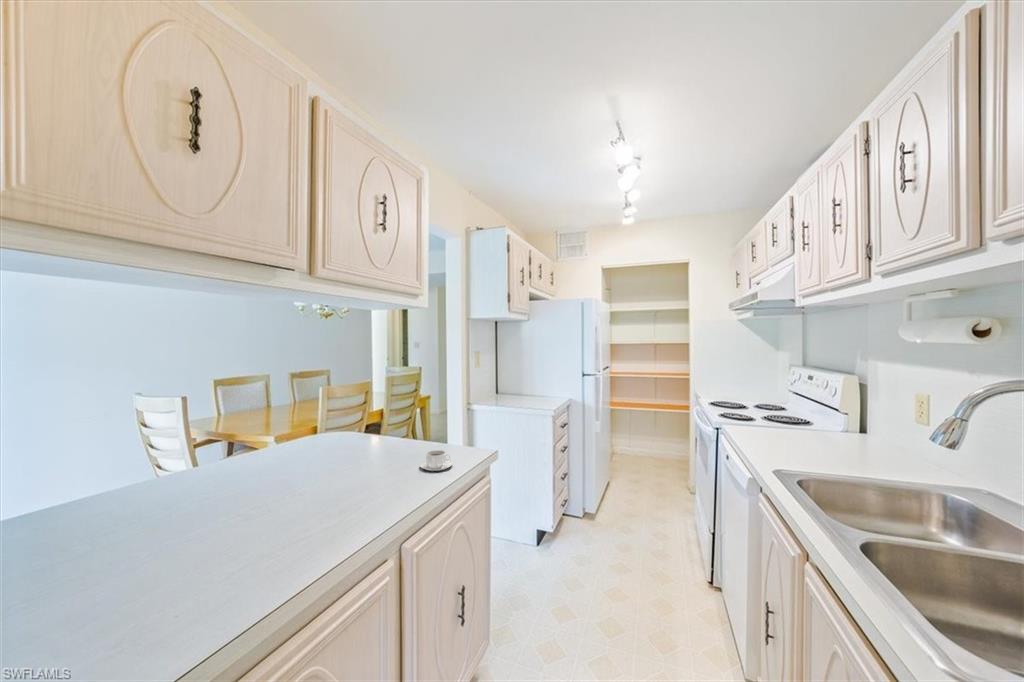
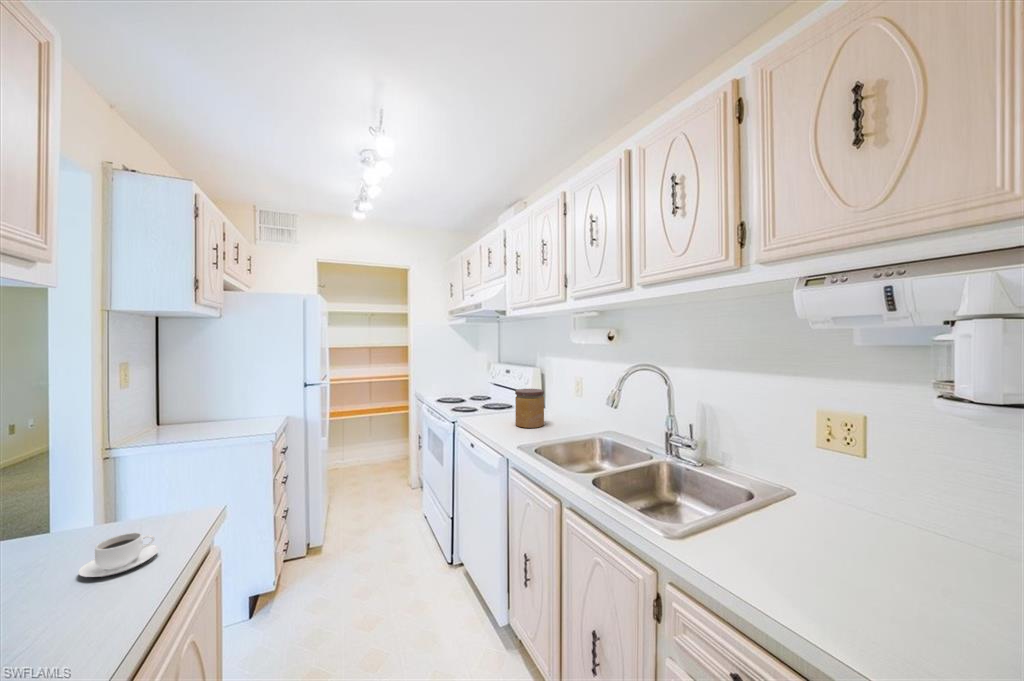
jar: none [794,400,844,455] -> present [515,389,544,428]

